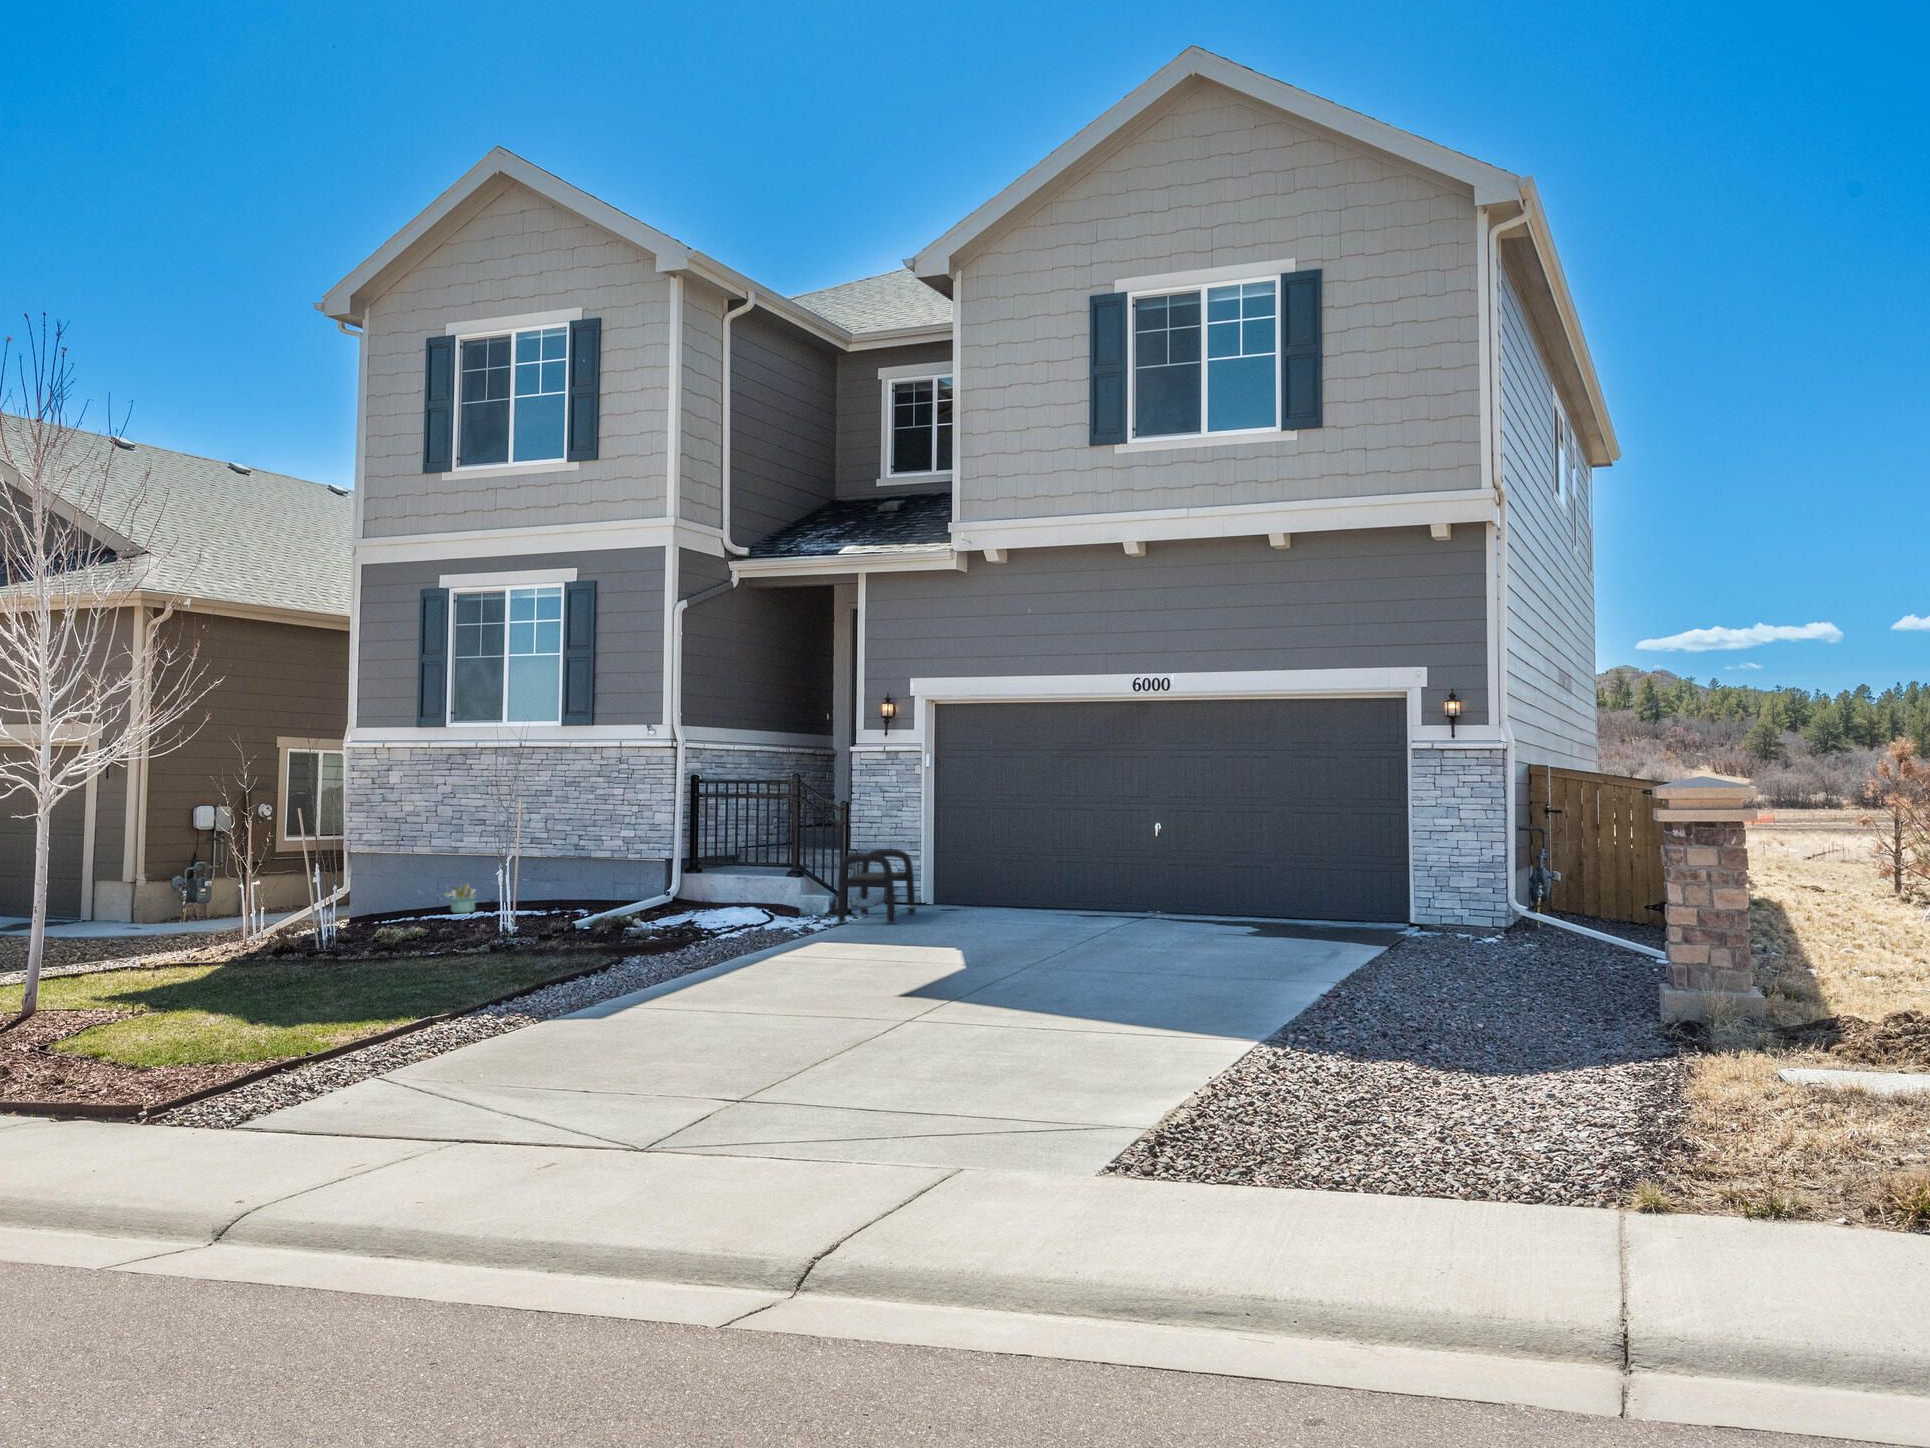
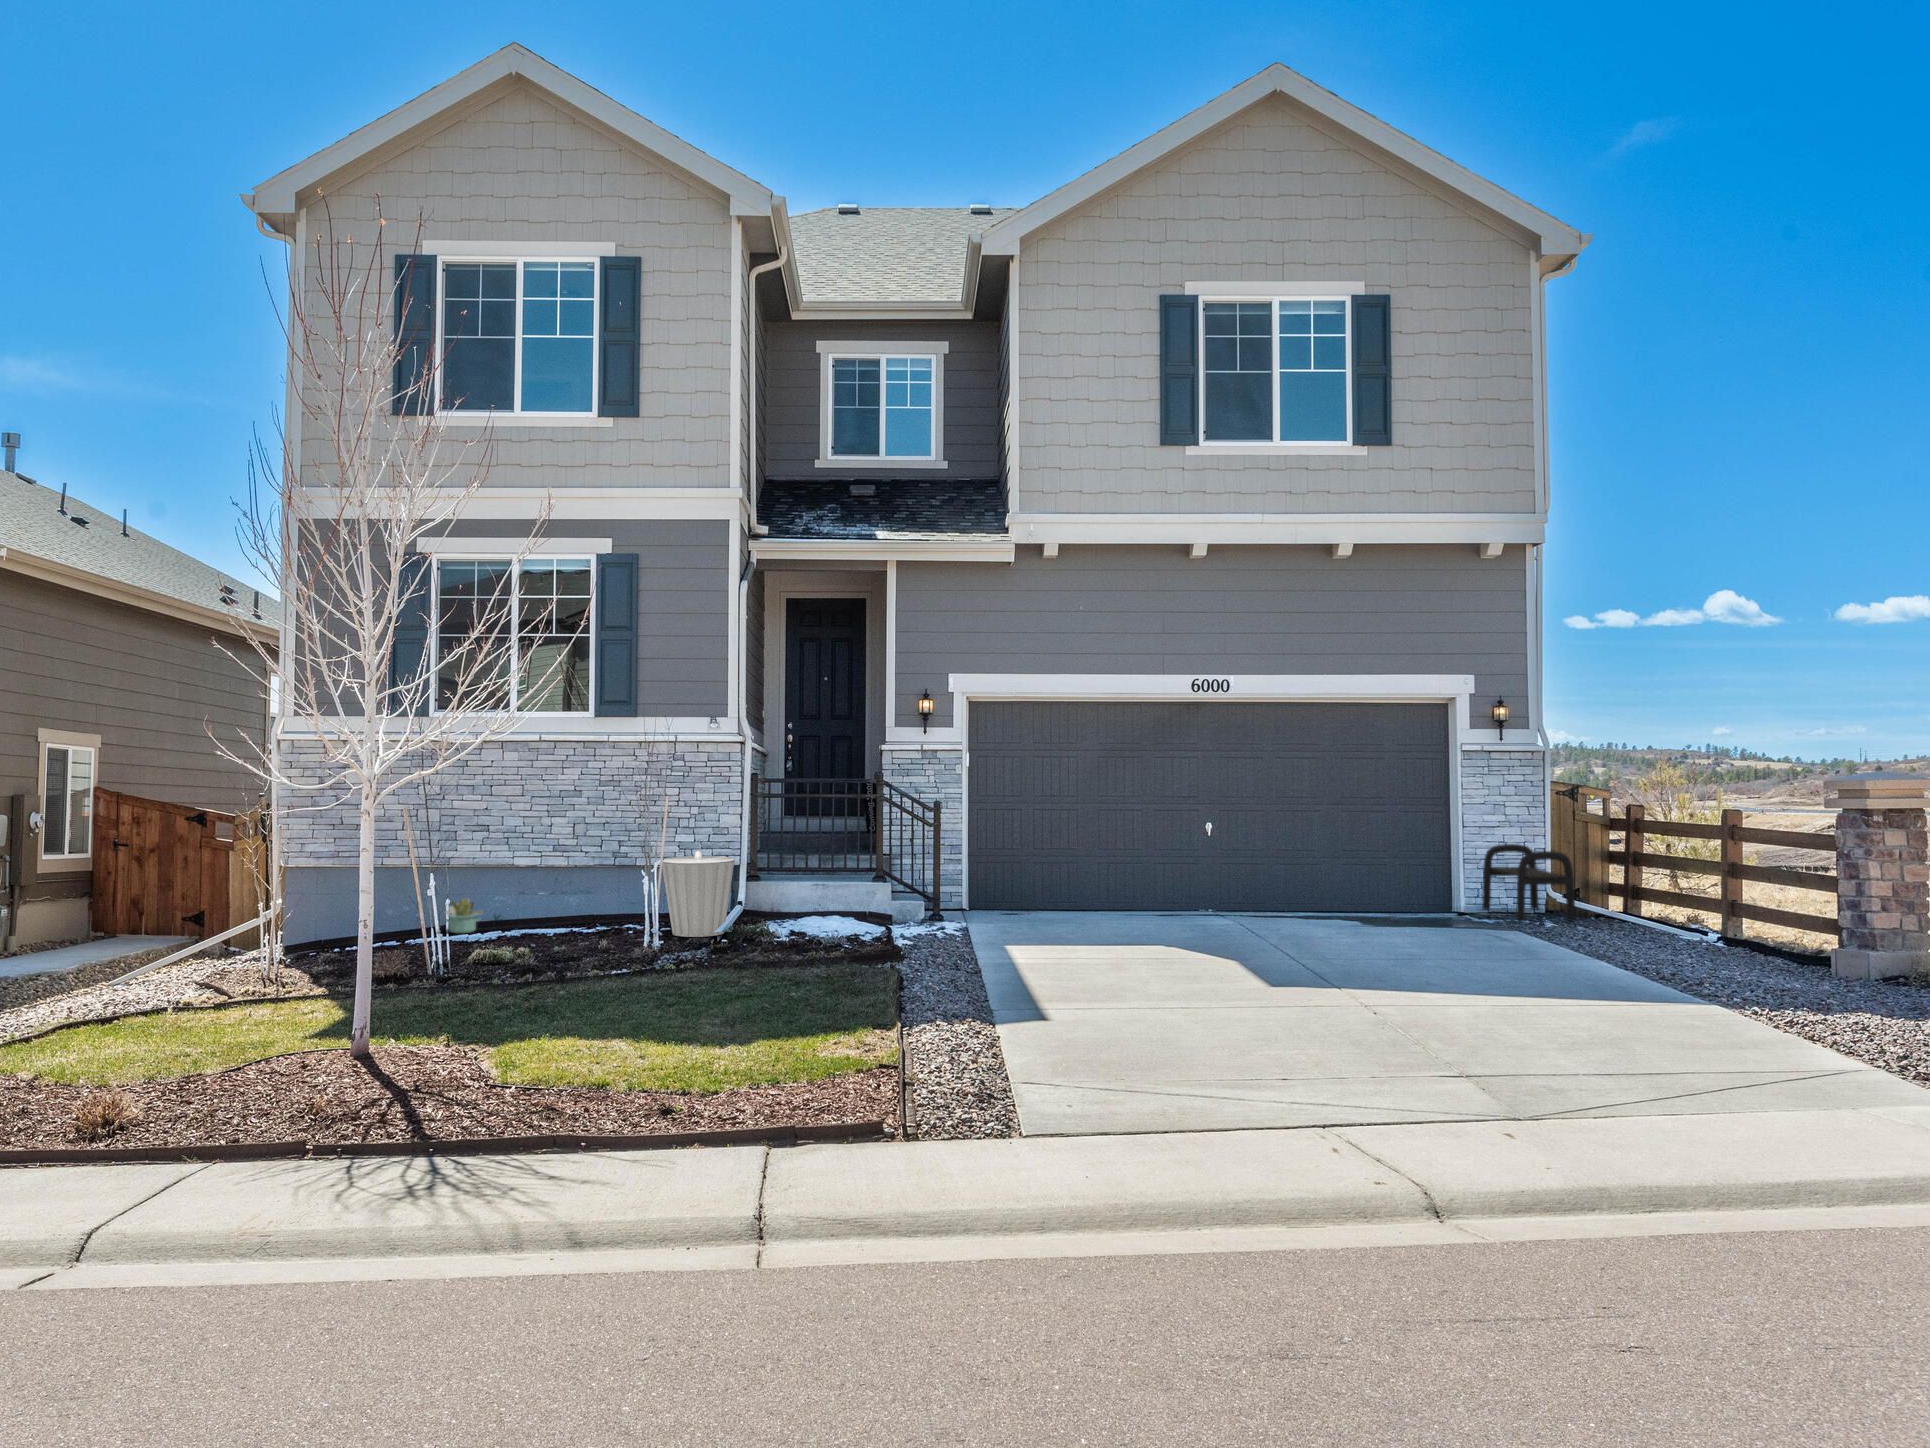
trash can: none [589,844,656,922] -> present [662,850,735,937]
bench: present [837,849,916,923] -> present [1482,844,1575,921]

